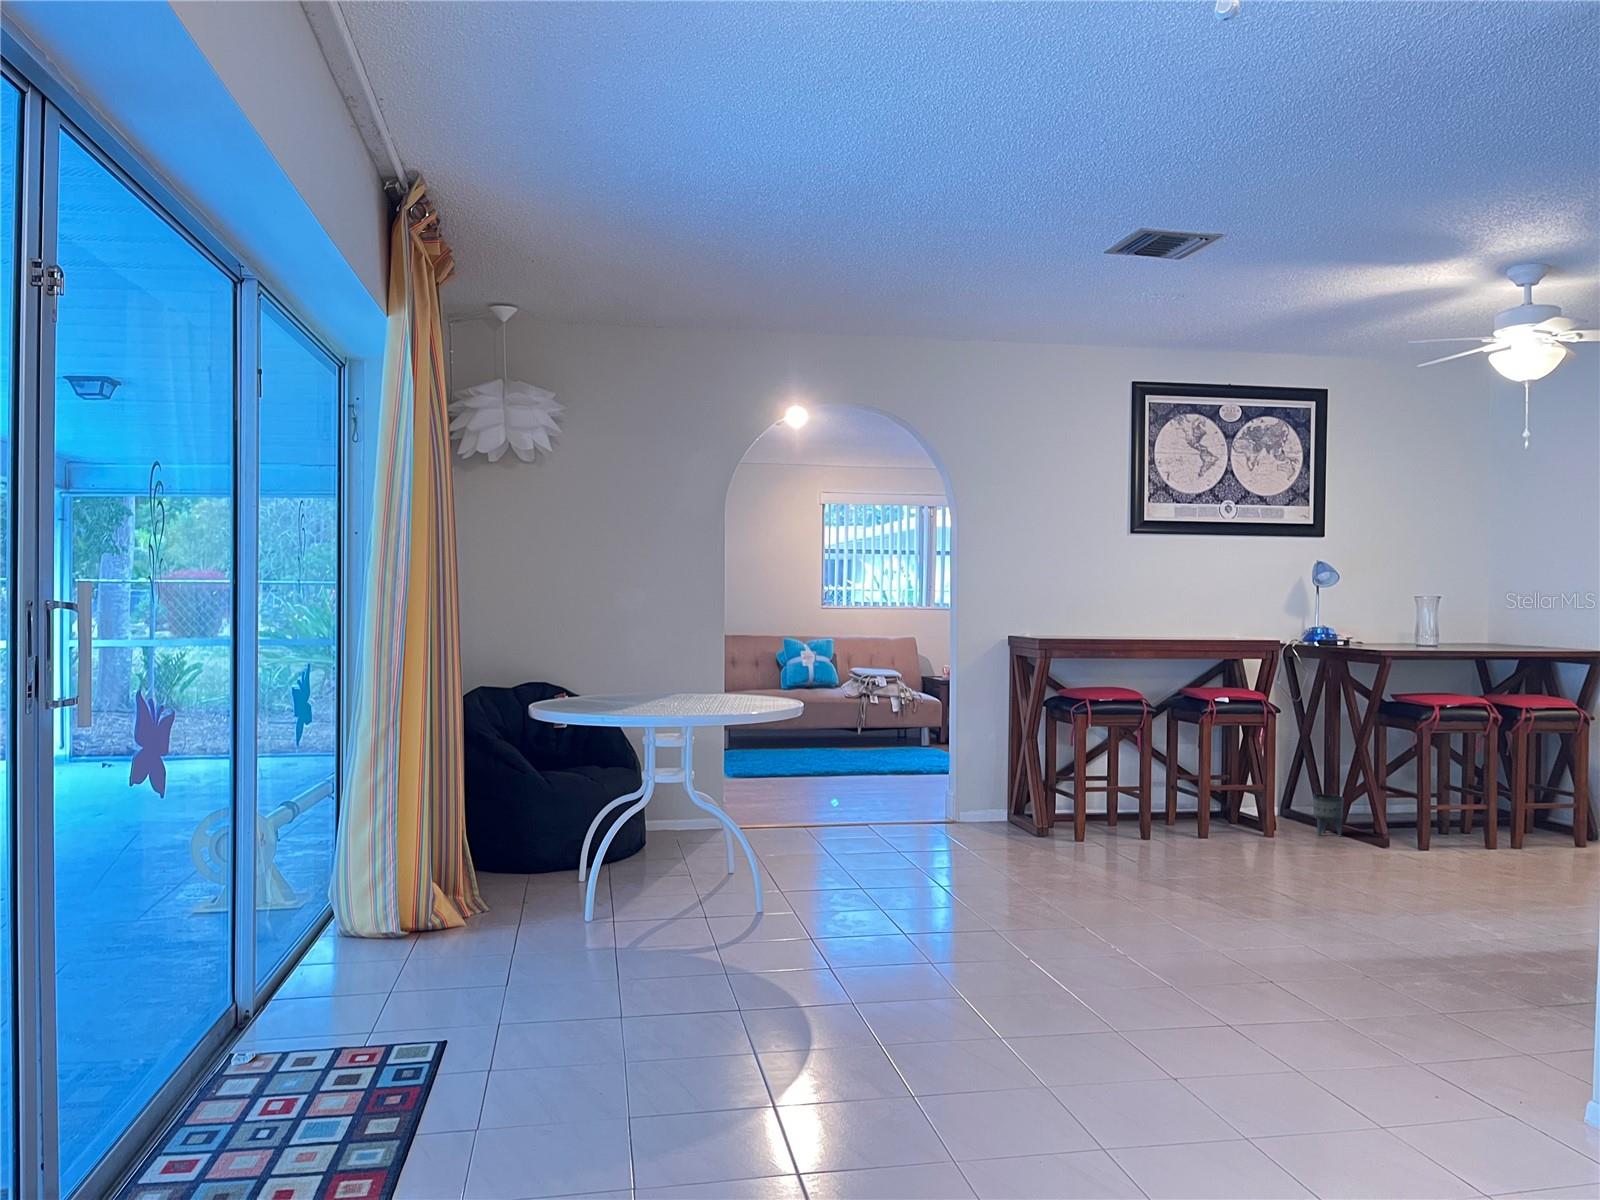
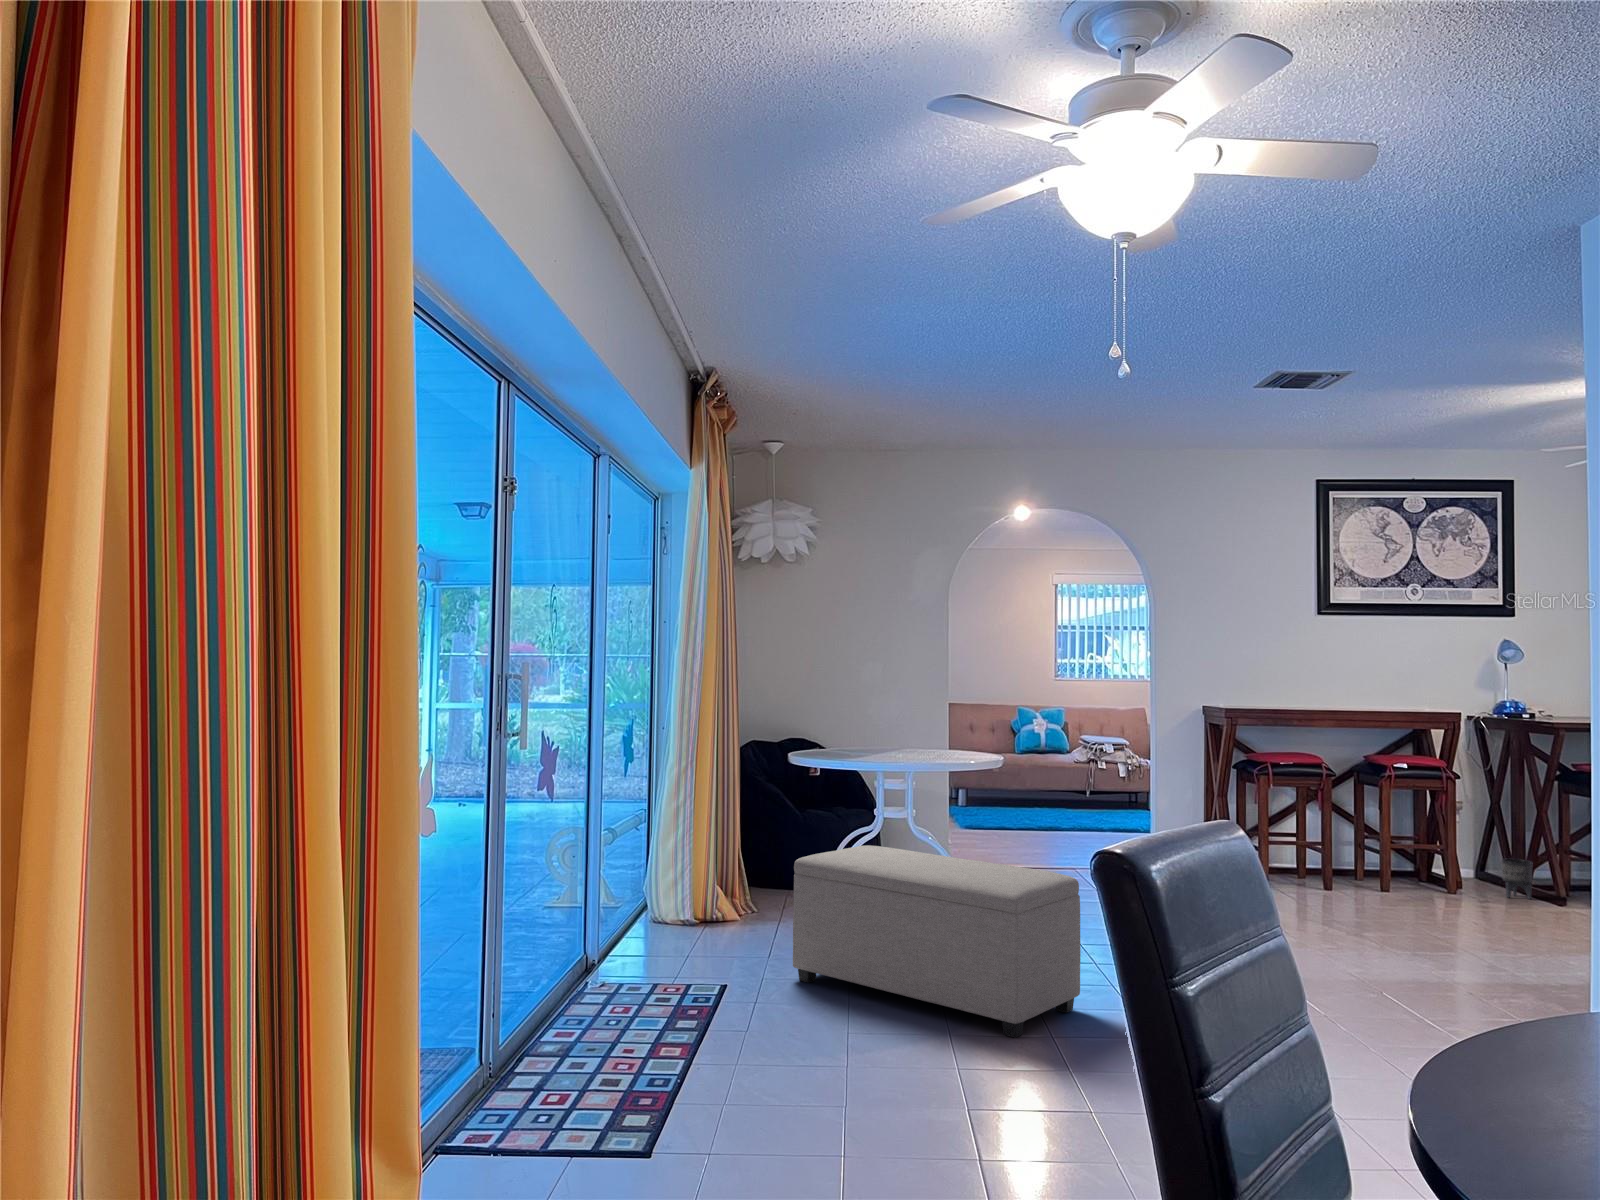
ottoman: none [543,829,937,1096] -> present [793,845,1081,1038]

